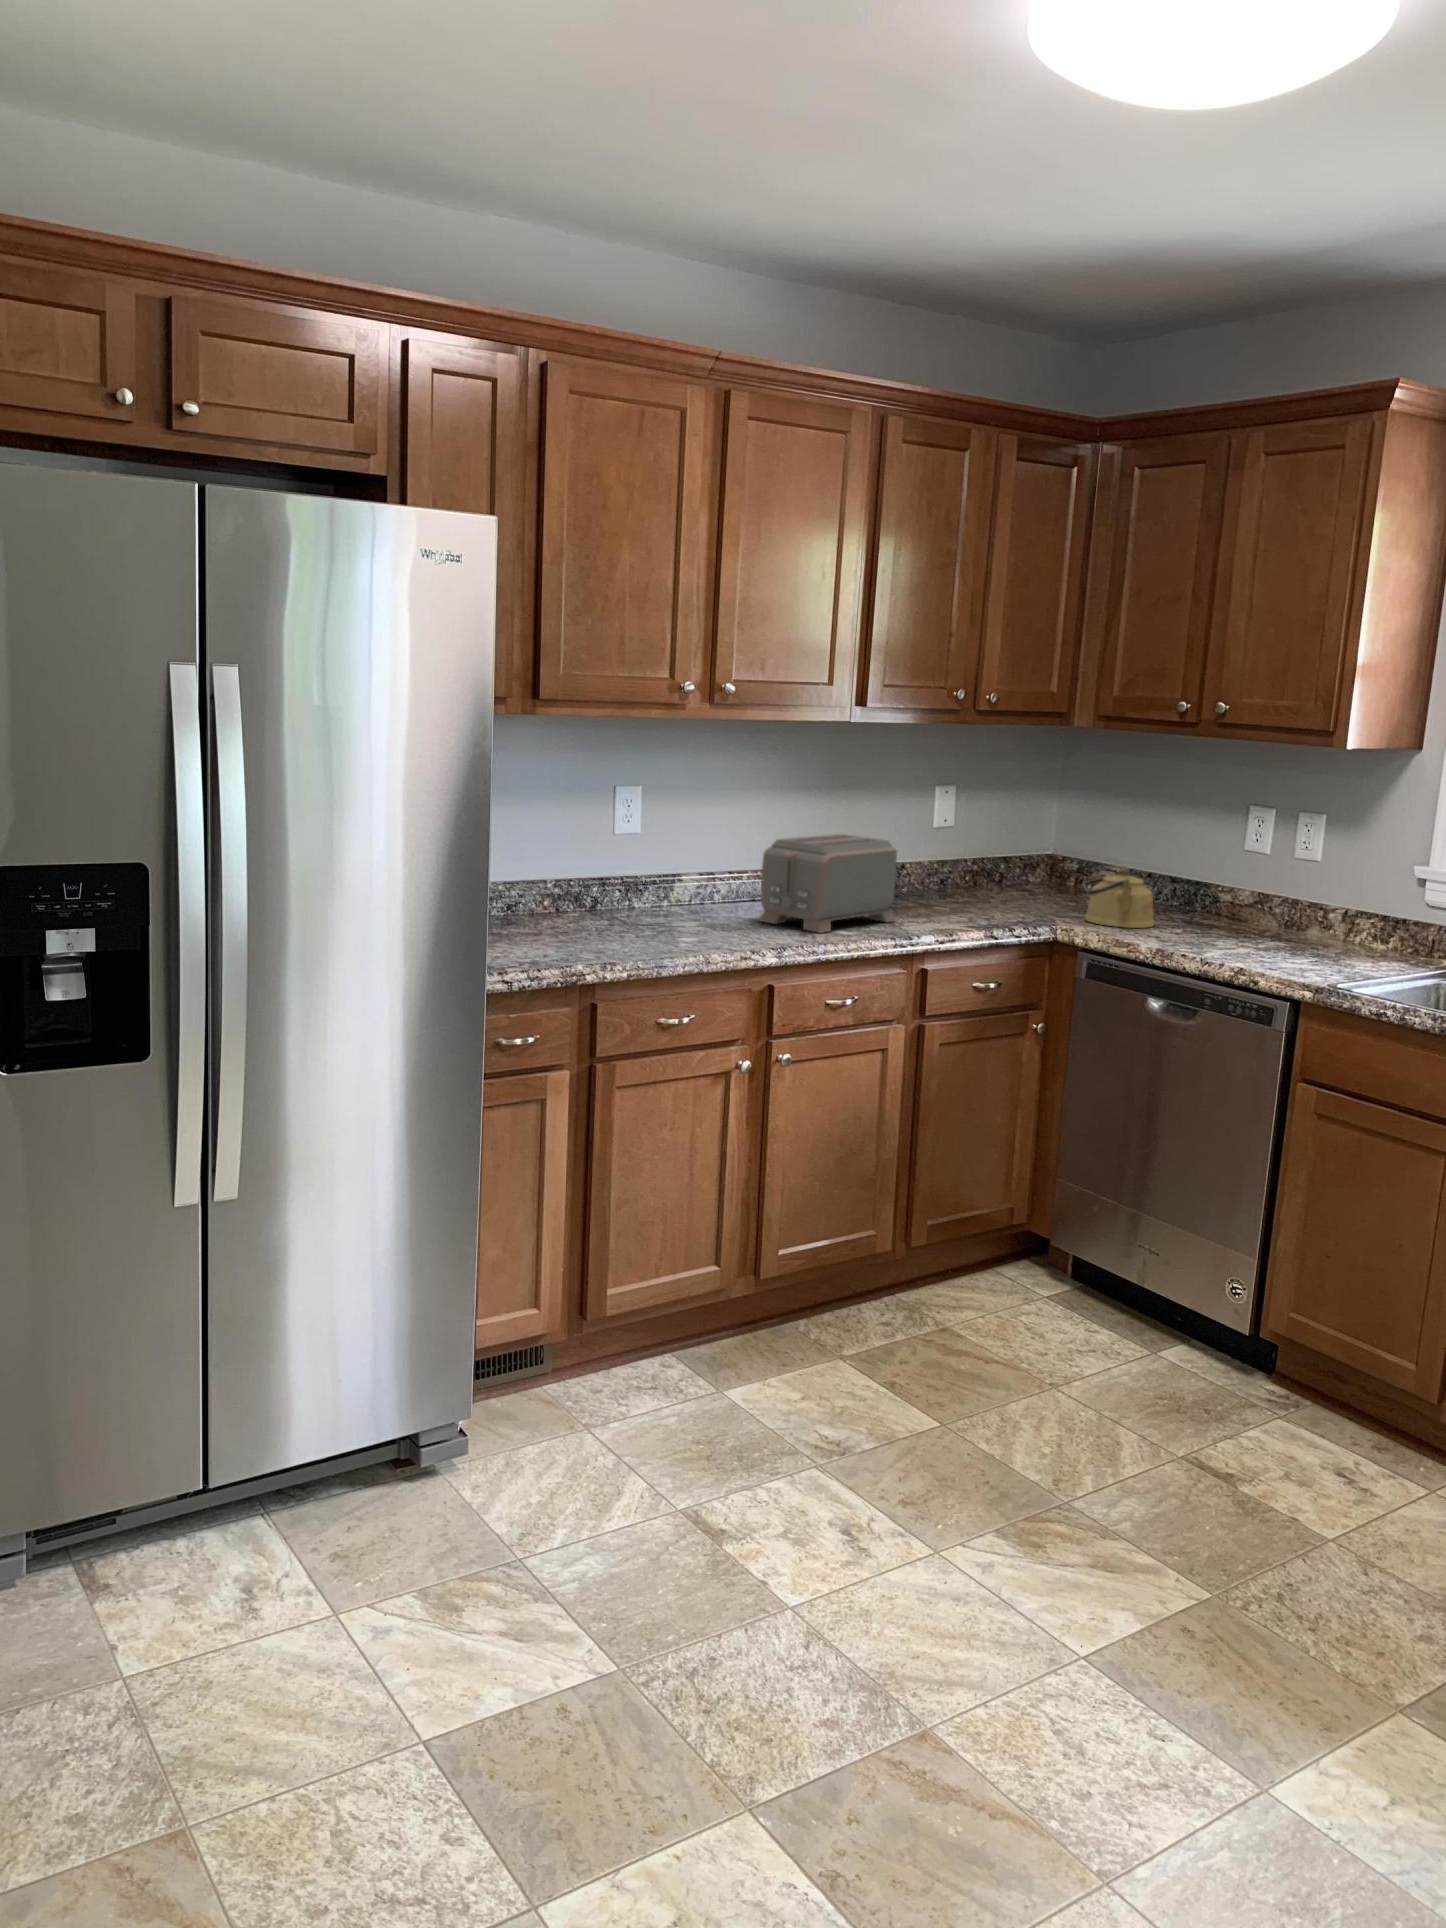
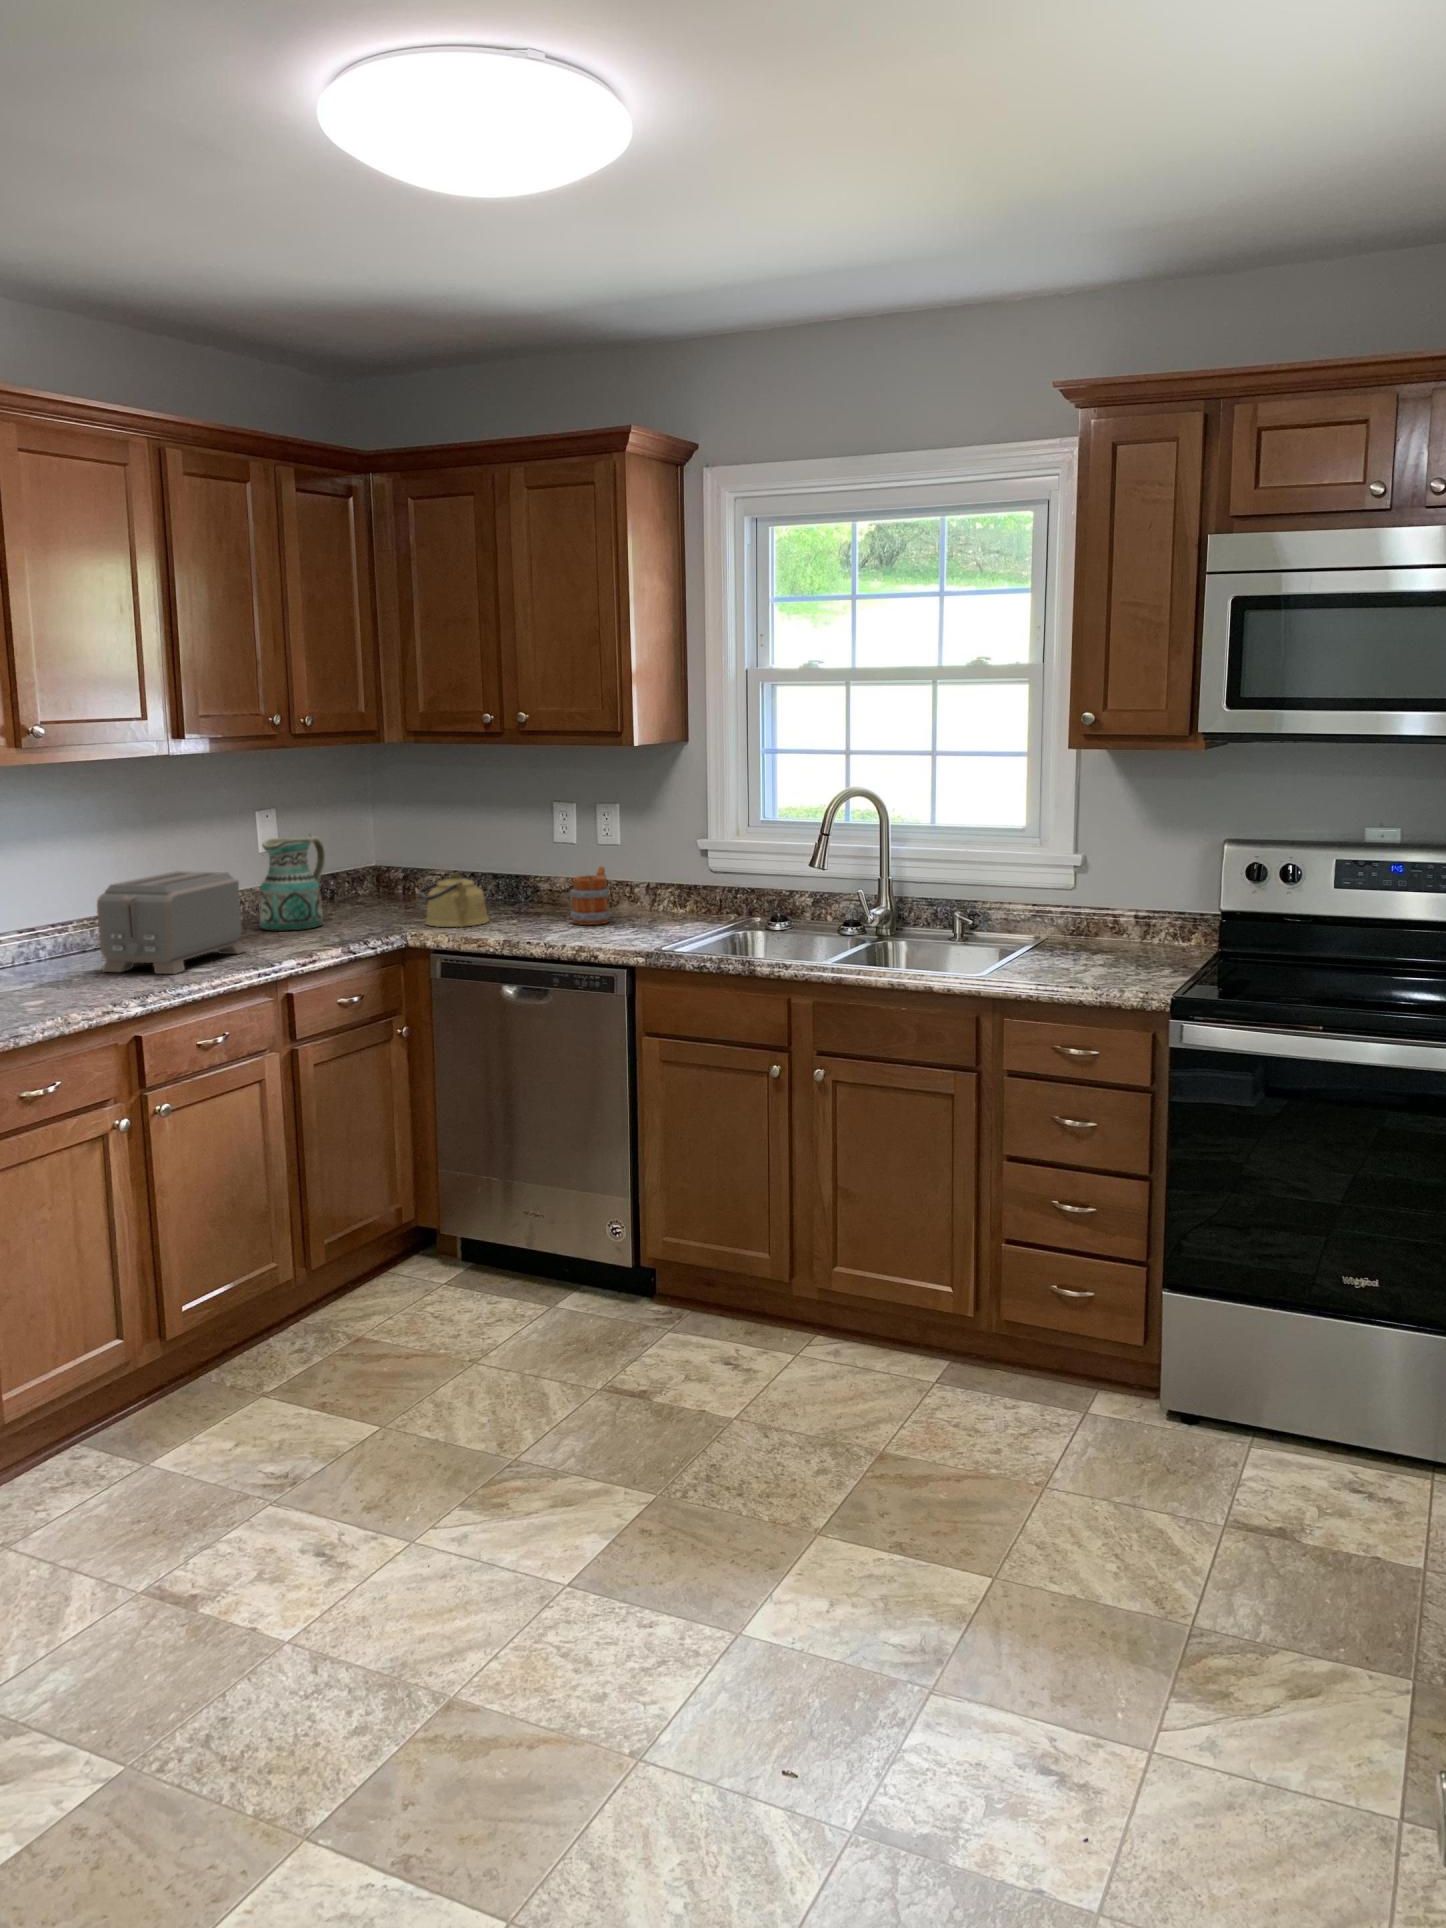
ceramic pitcher: none [919,812,995,907] -> present [259,834,325,931]
mug: none [1245,881,1296,947] -> present [570,866,611,925]

